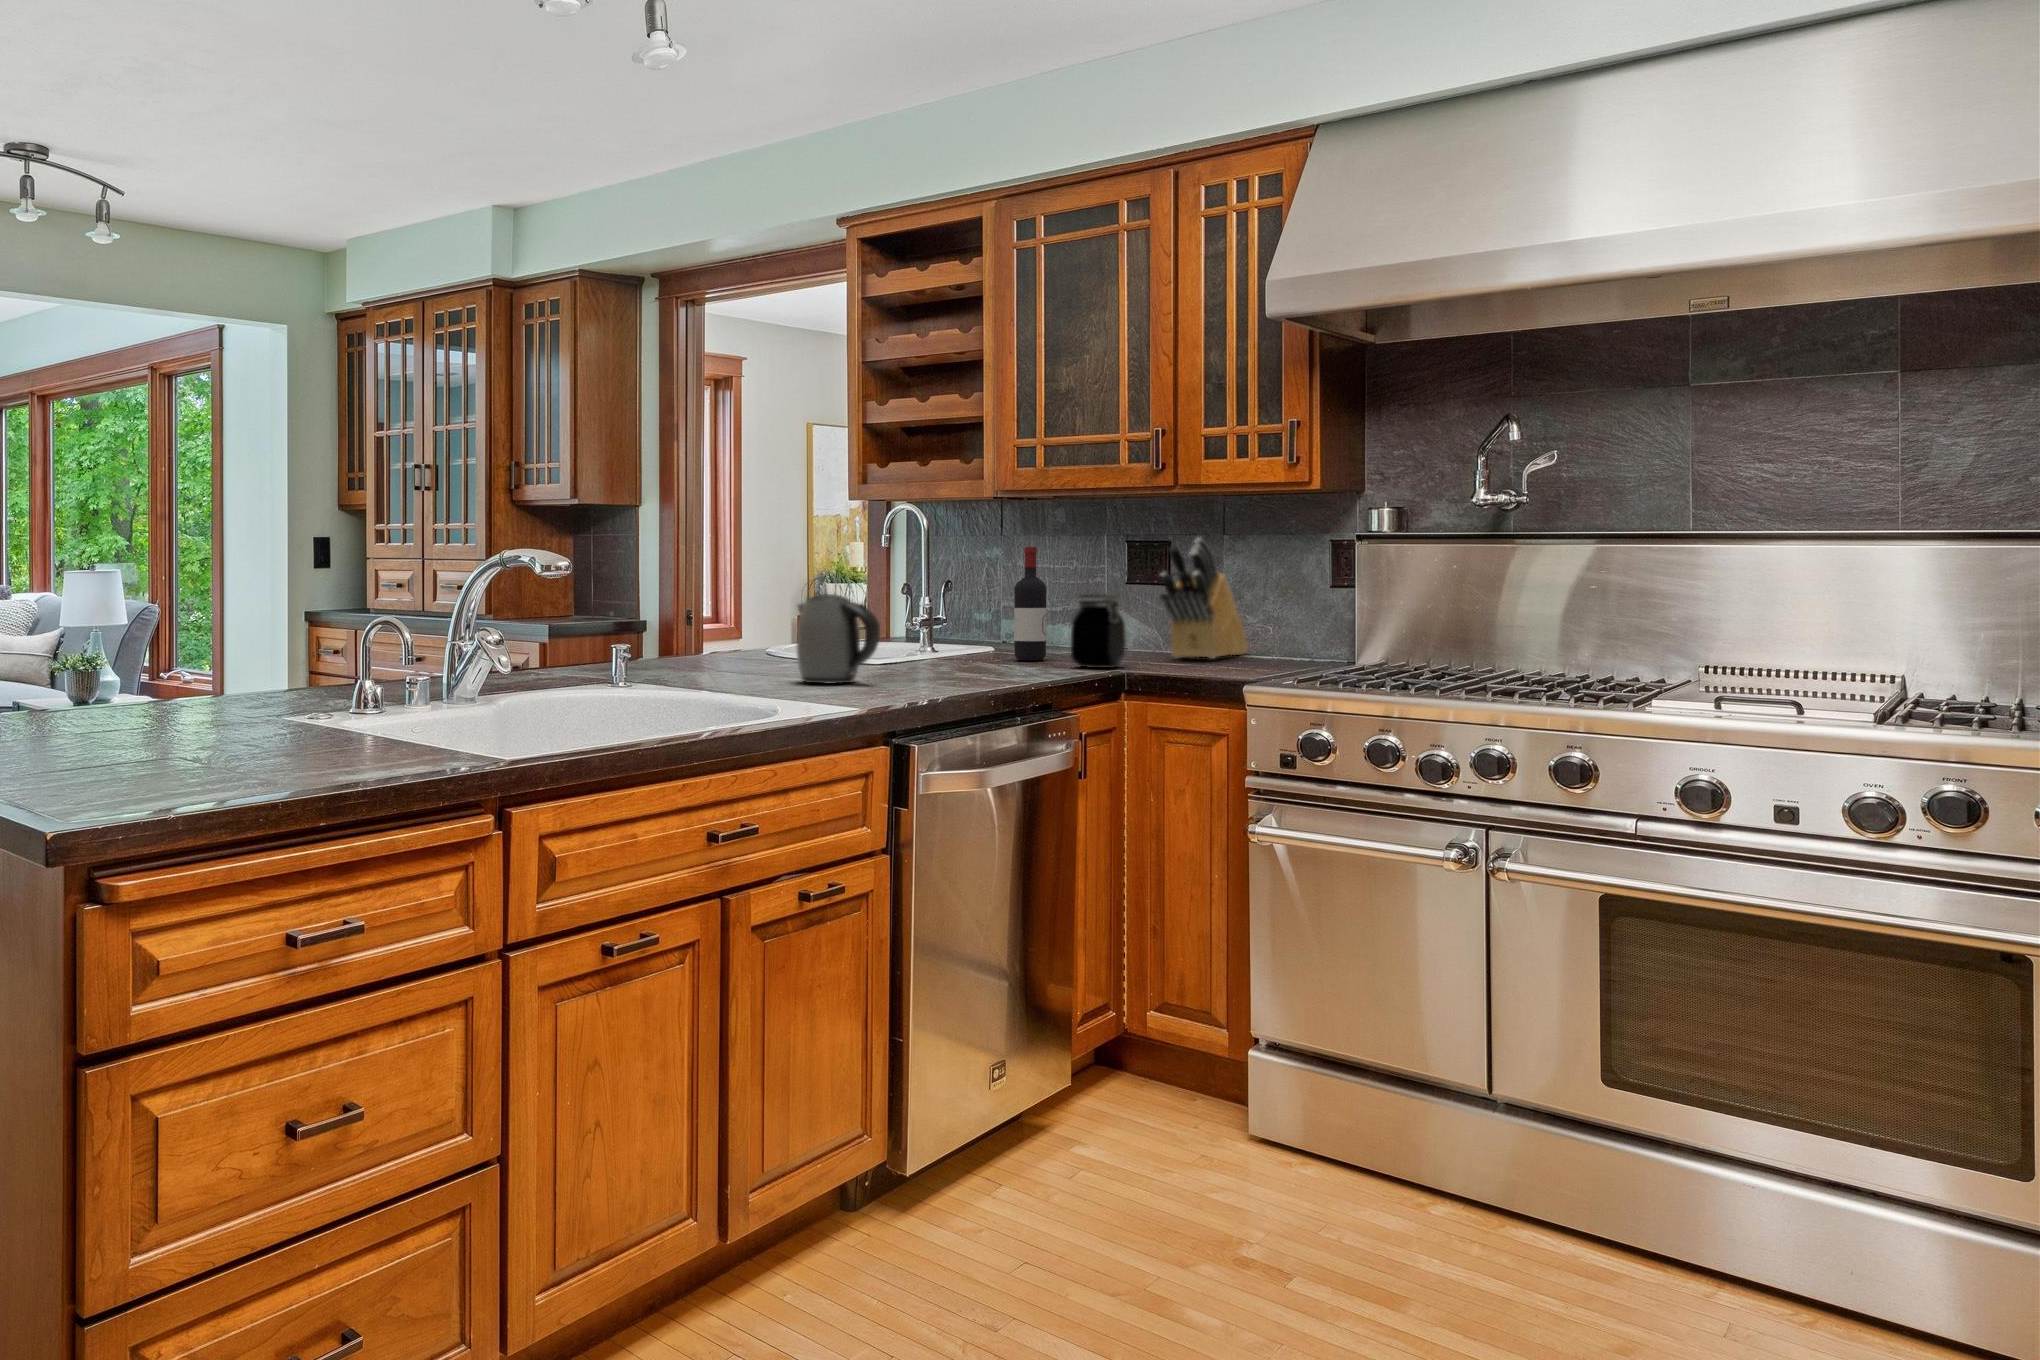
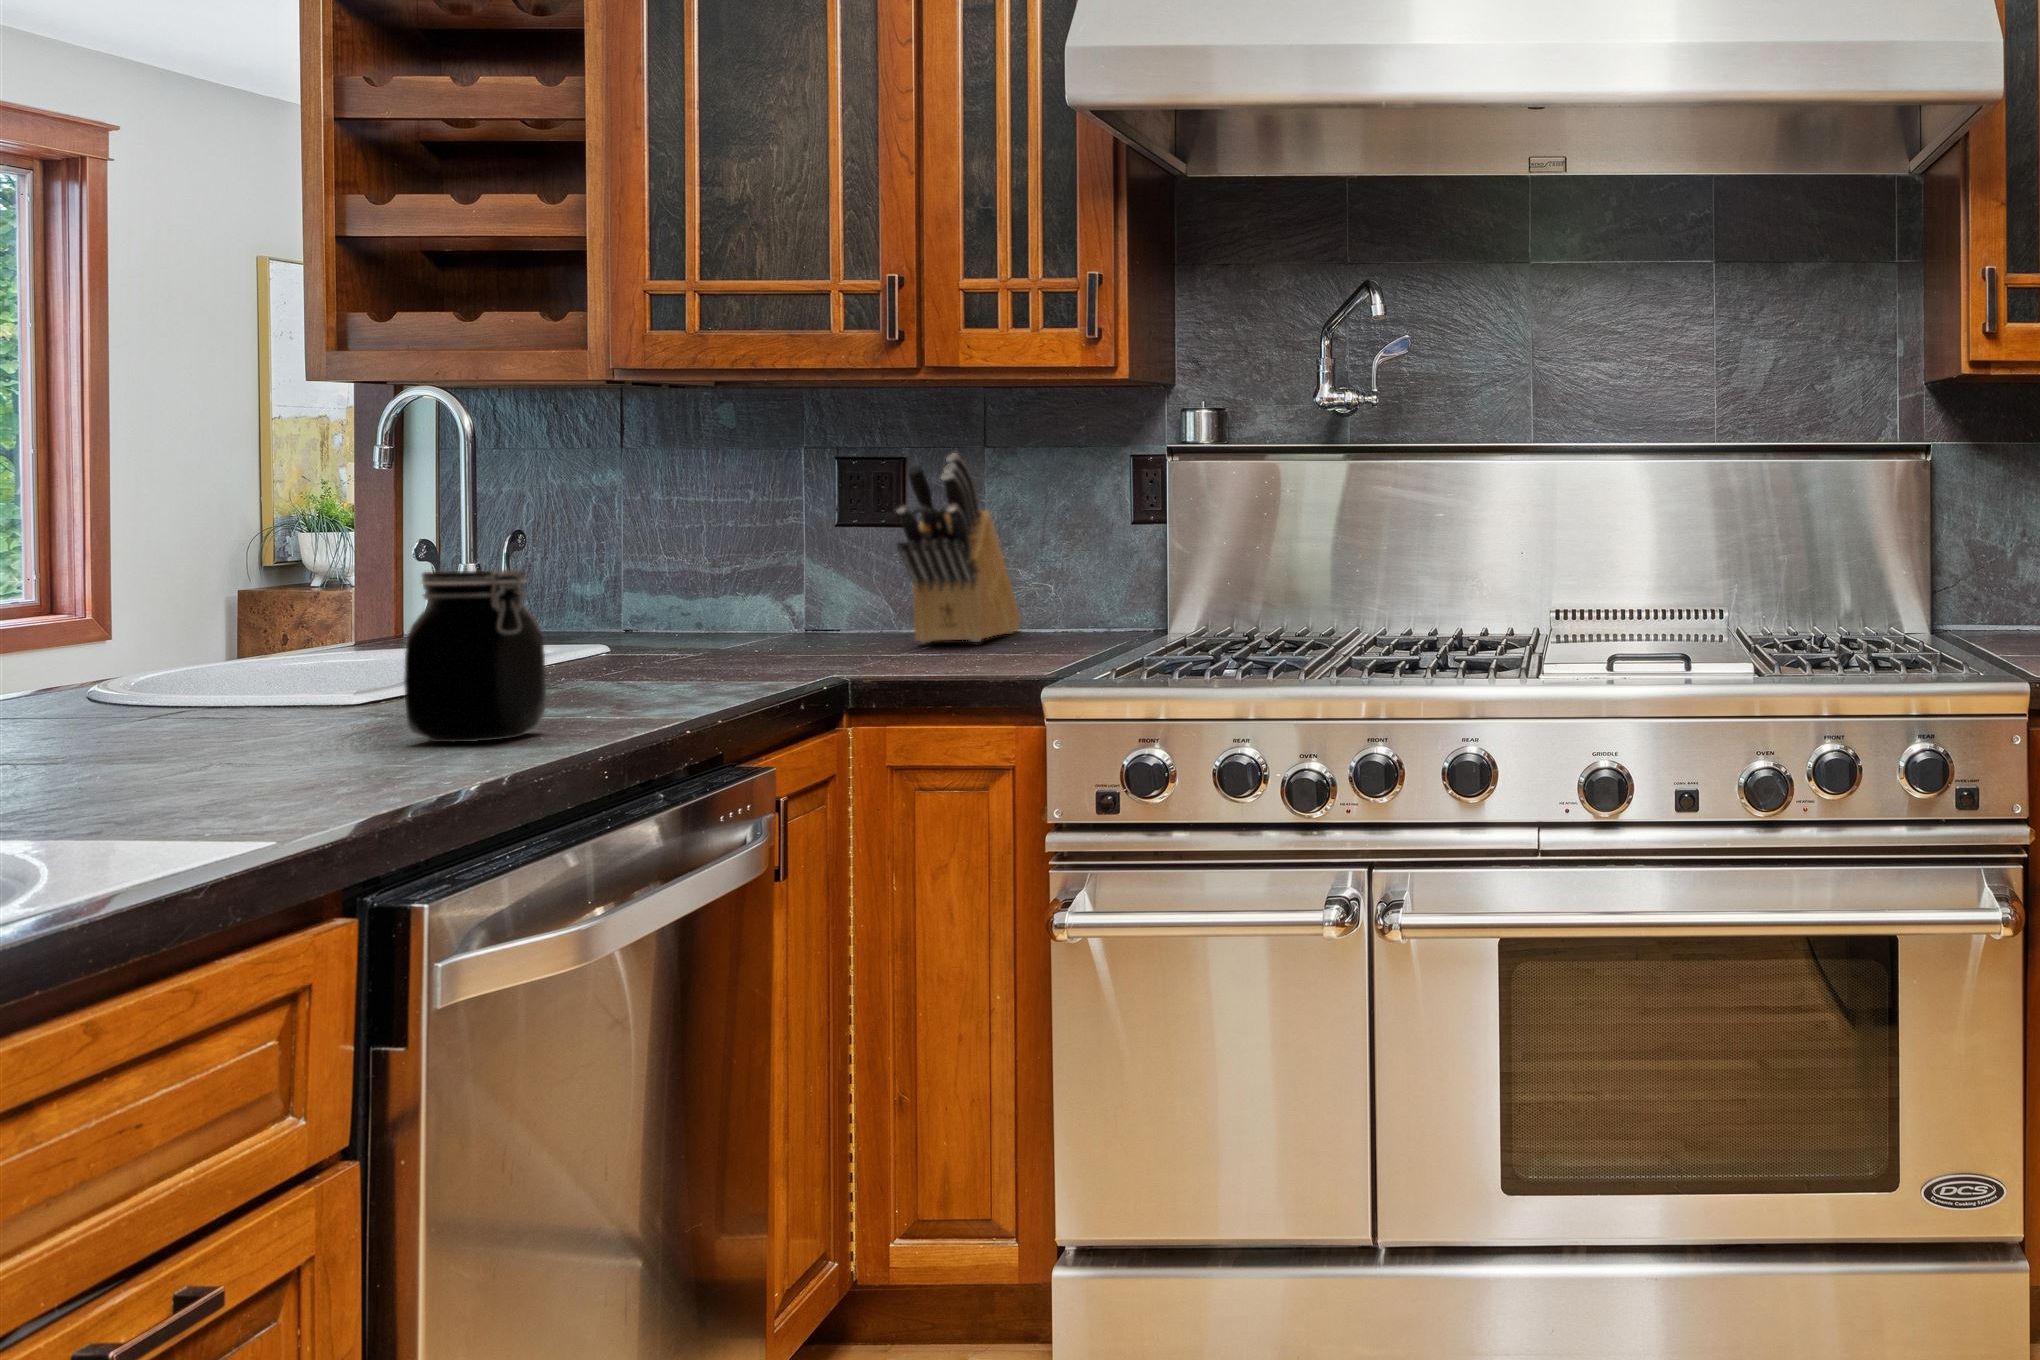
wine bottle: present [1014,547,1047,661] -> none [648,461,708,660]
kettle: present [796,594,880,684] -> none [135,544,354,741]
jar: present [1071,594,1126,668] -> present [404,570,546,742]

